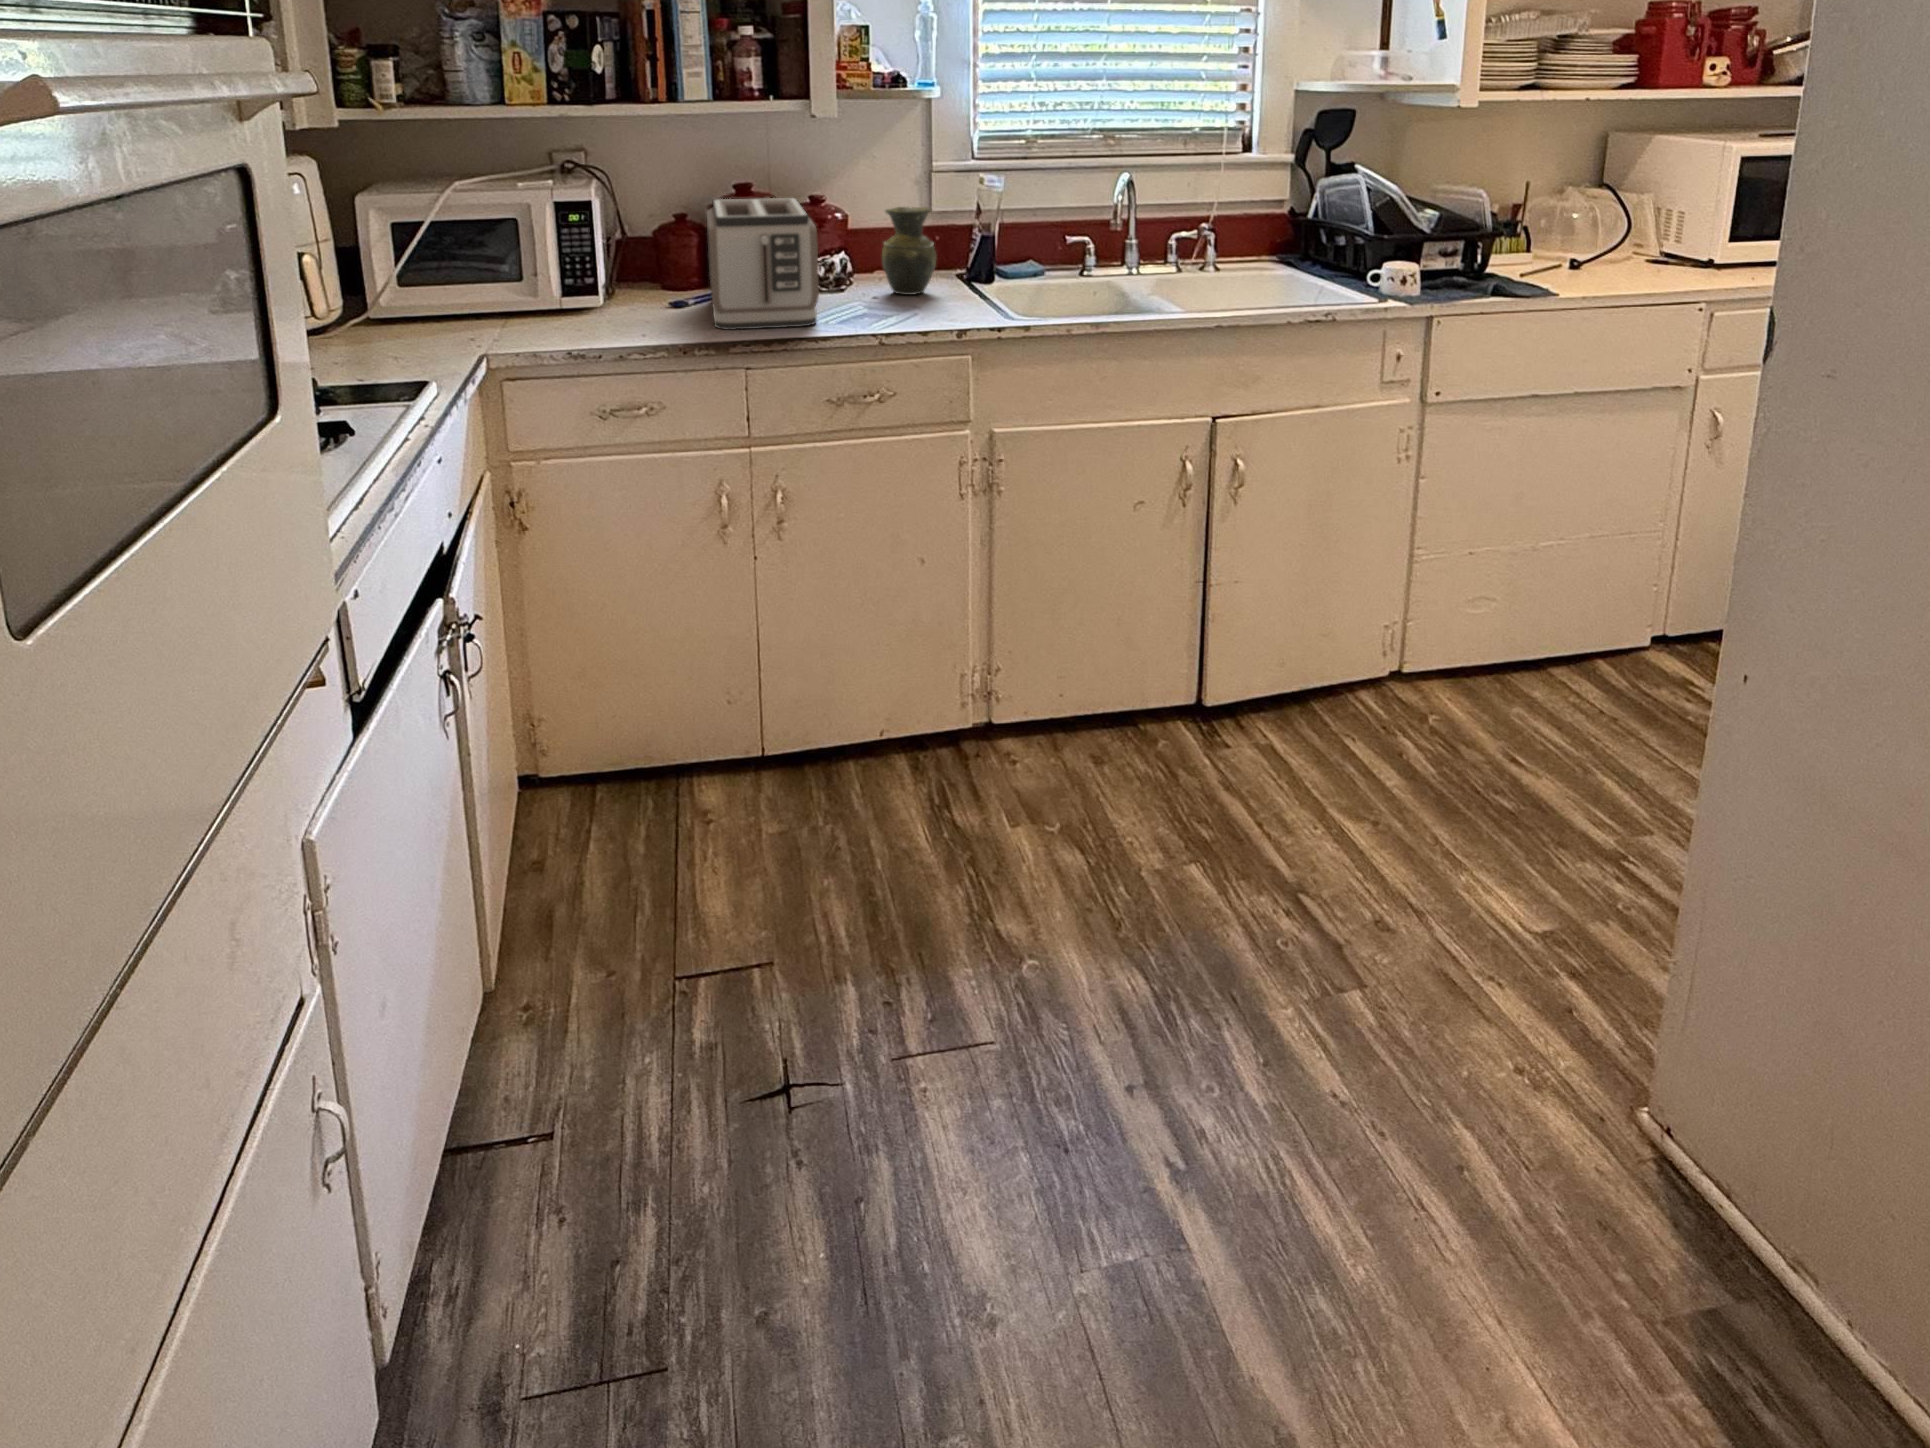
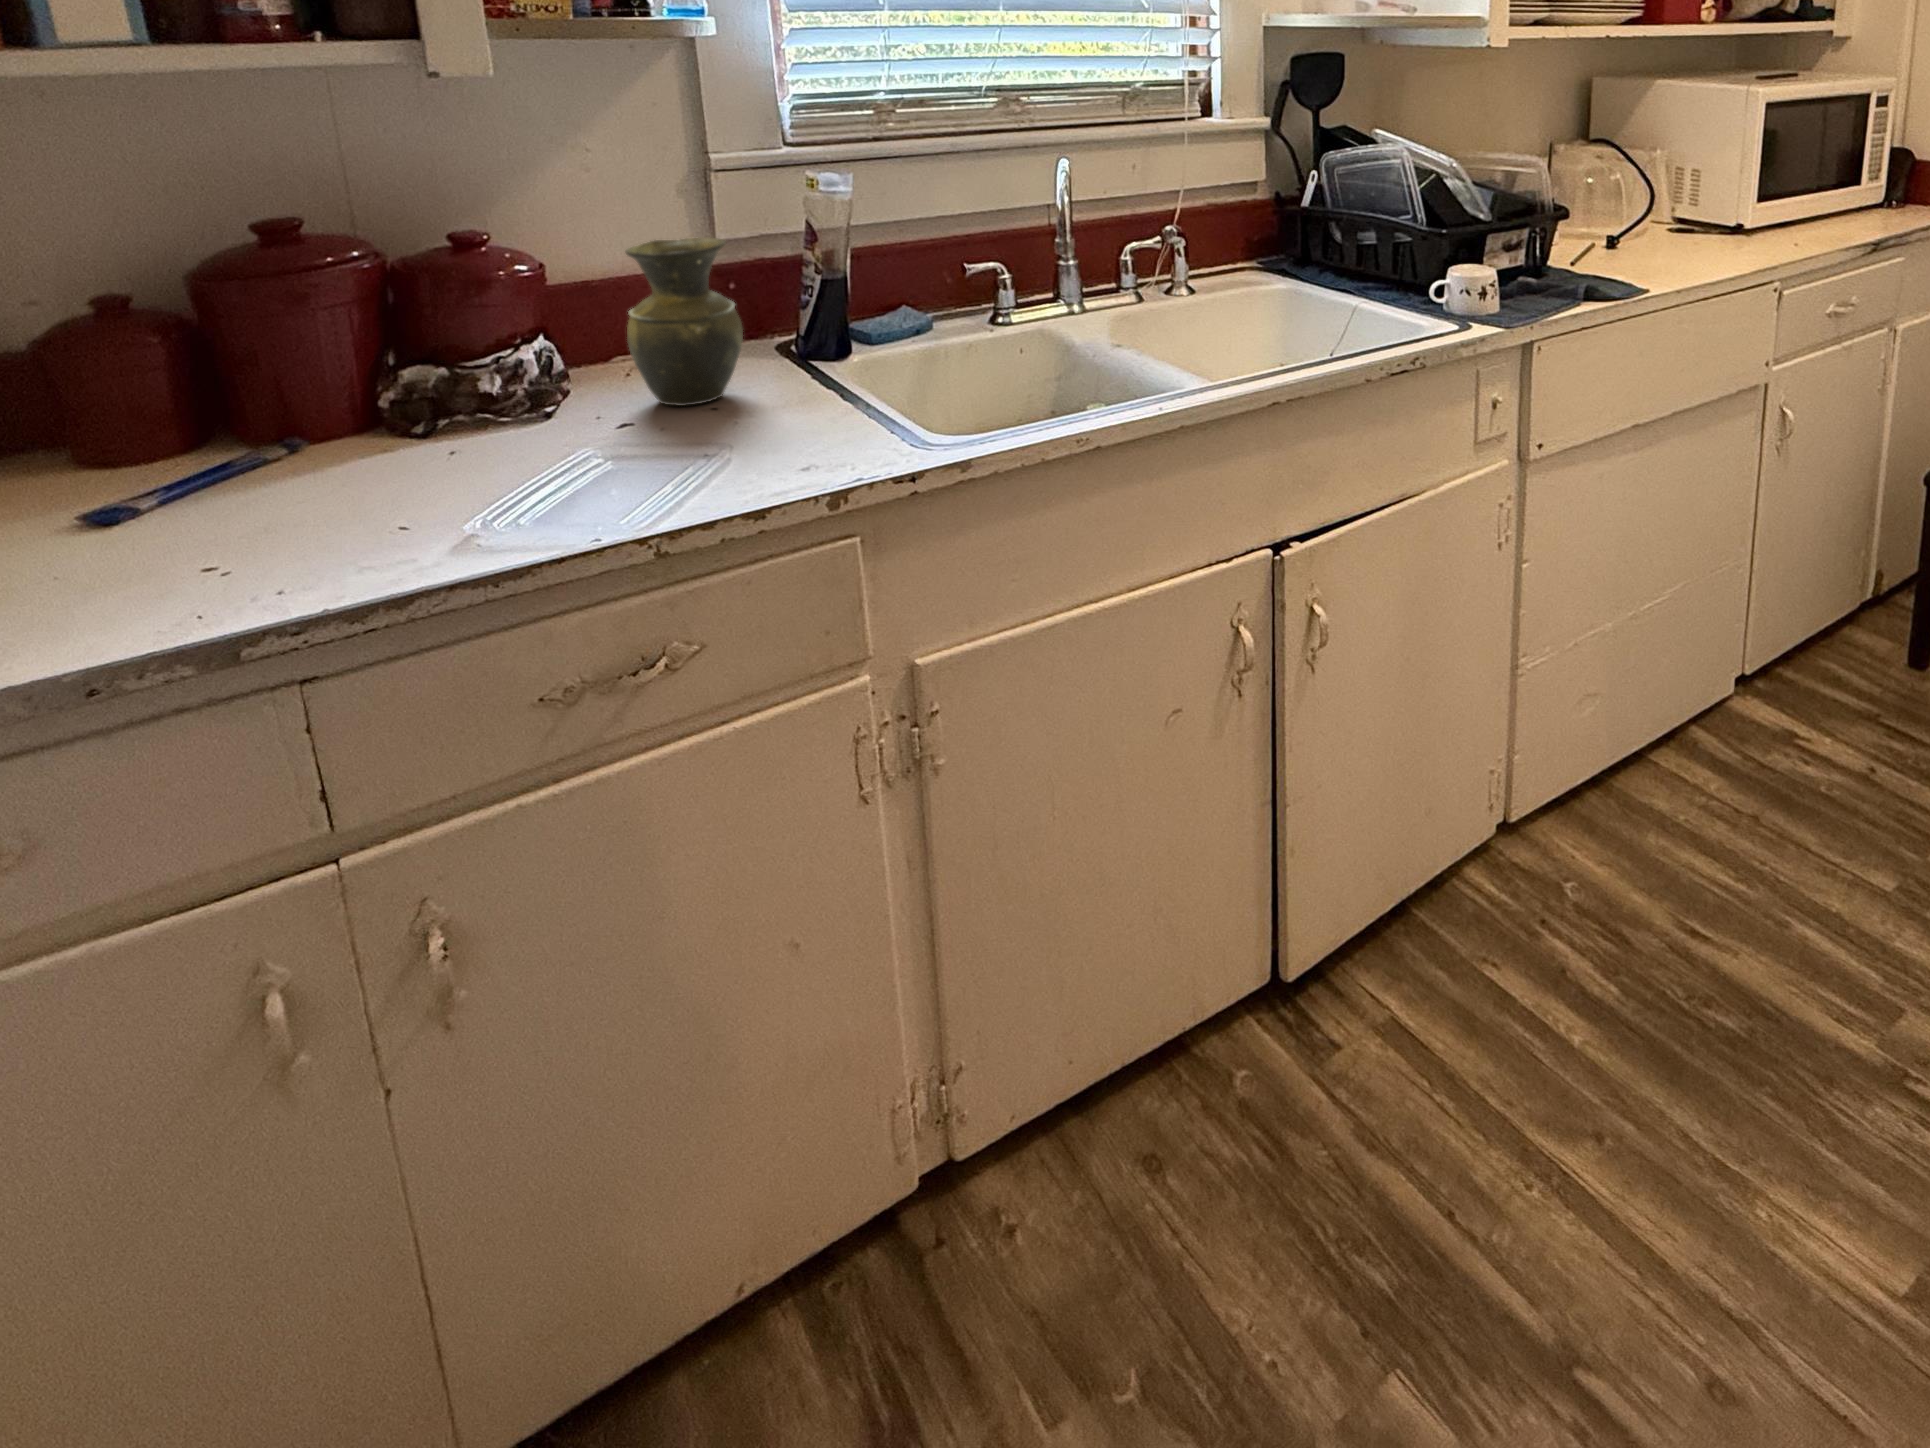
toaster: present [706,198,819,330] -> none [145,244,492,591]

